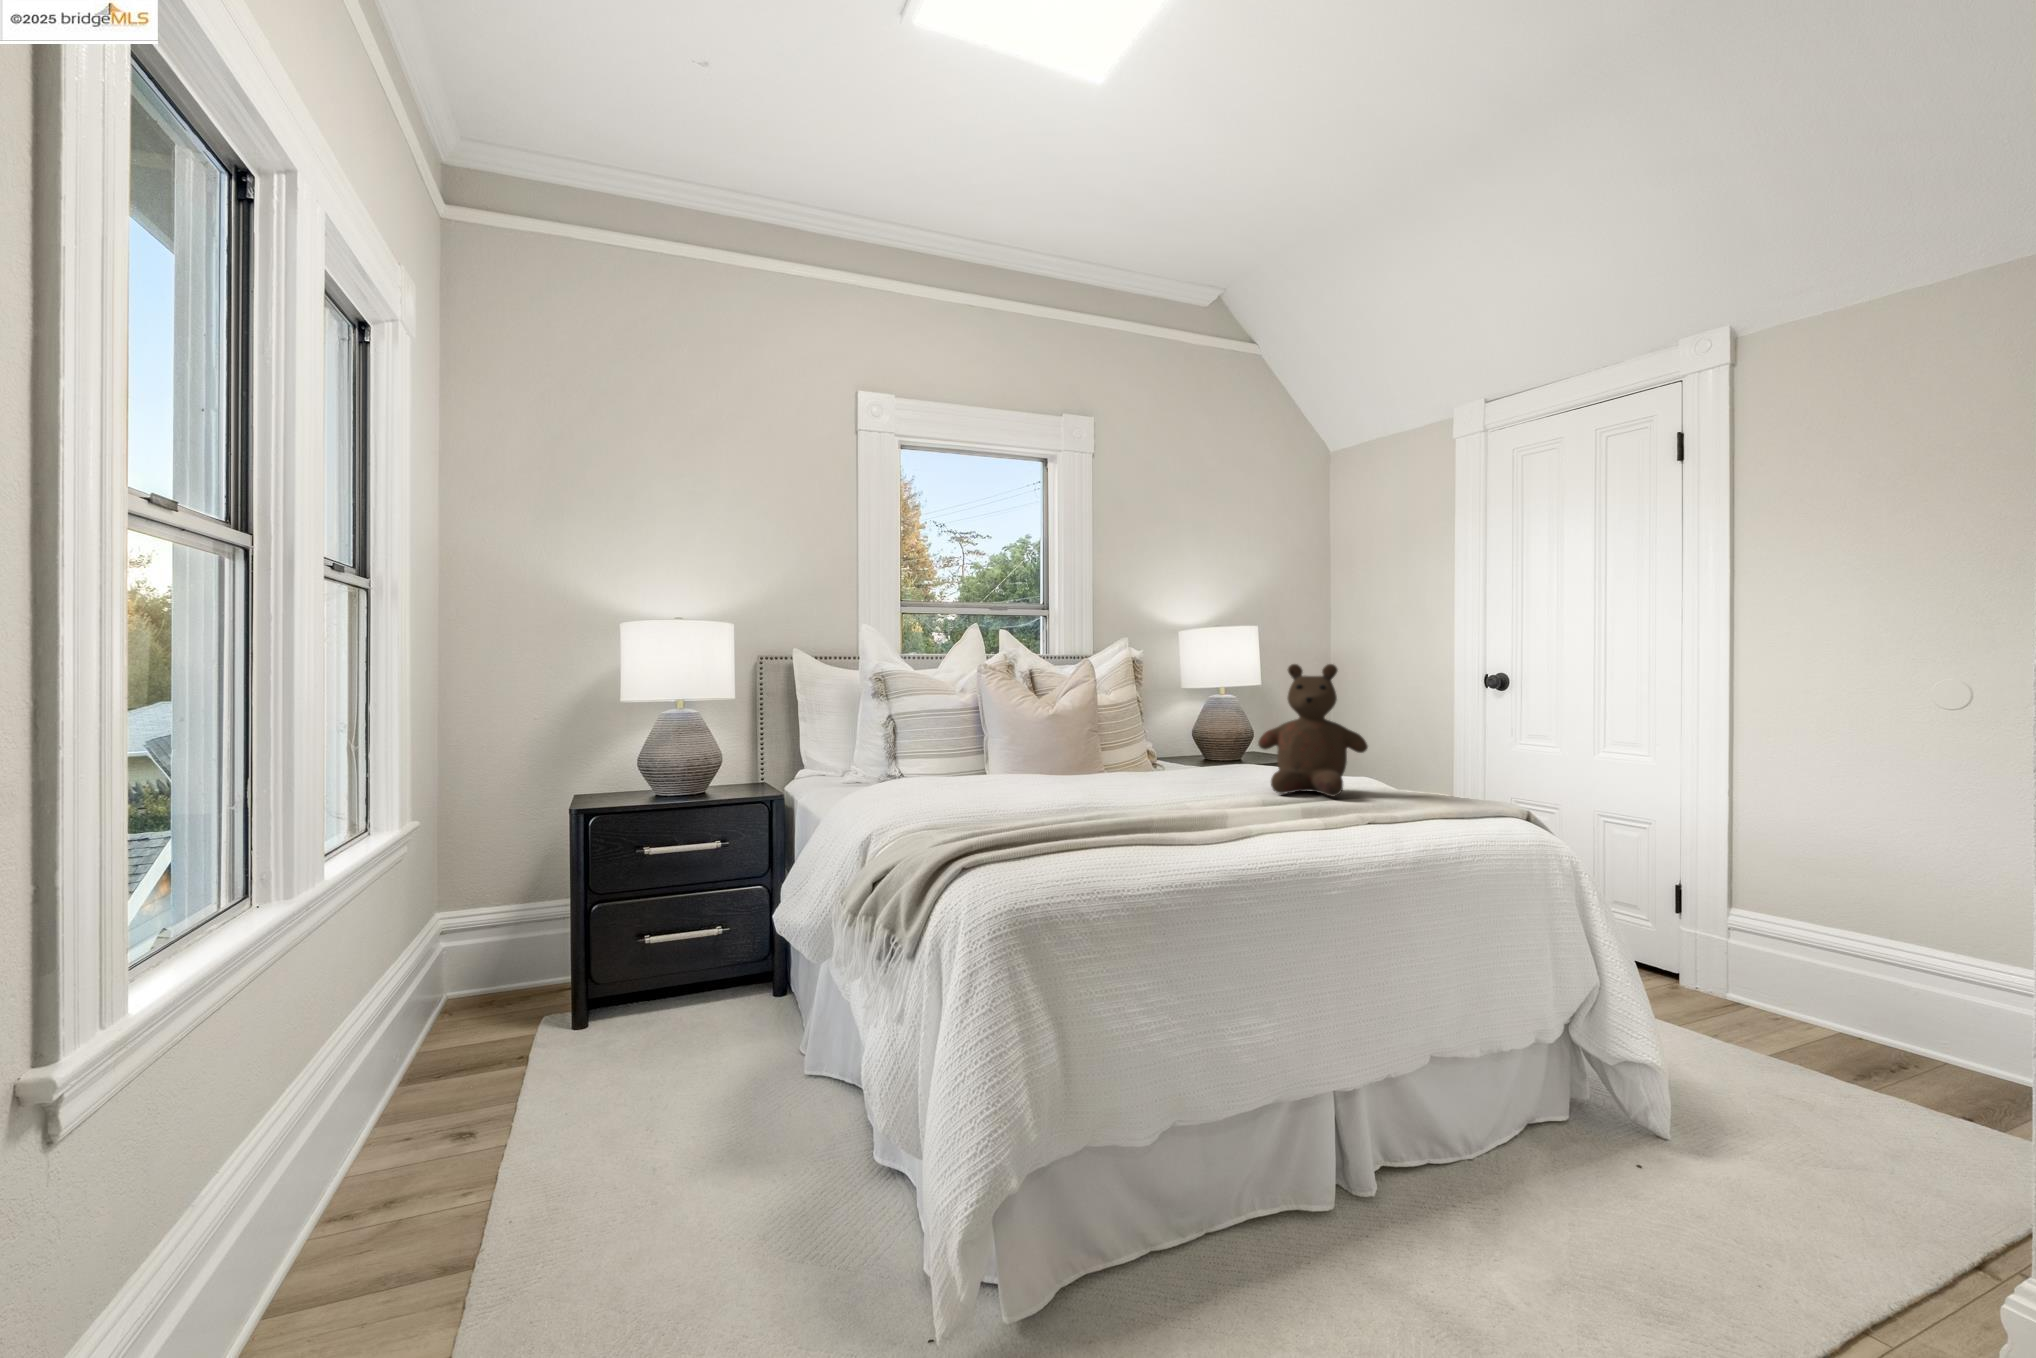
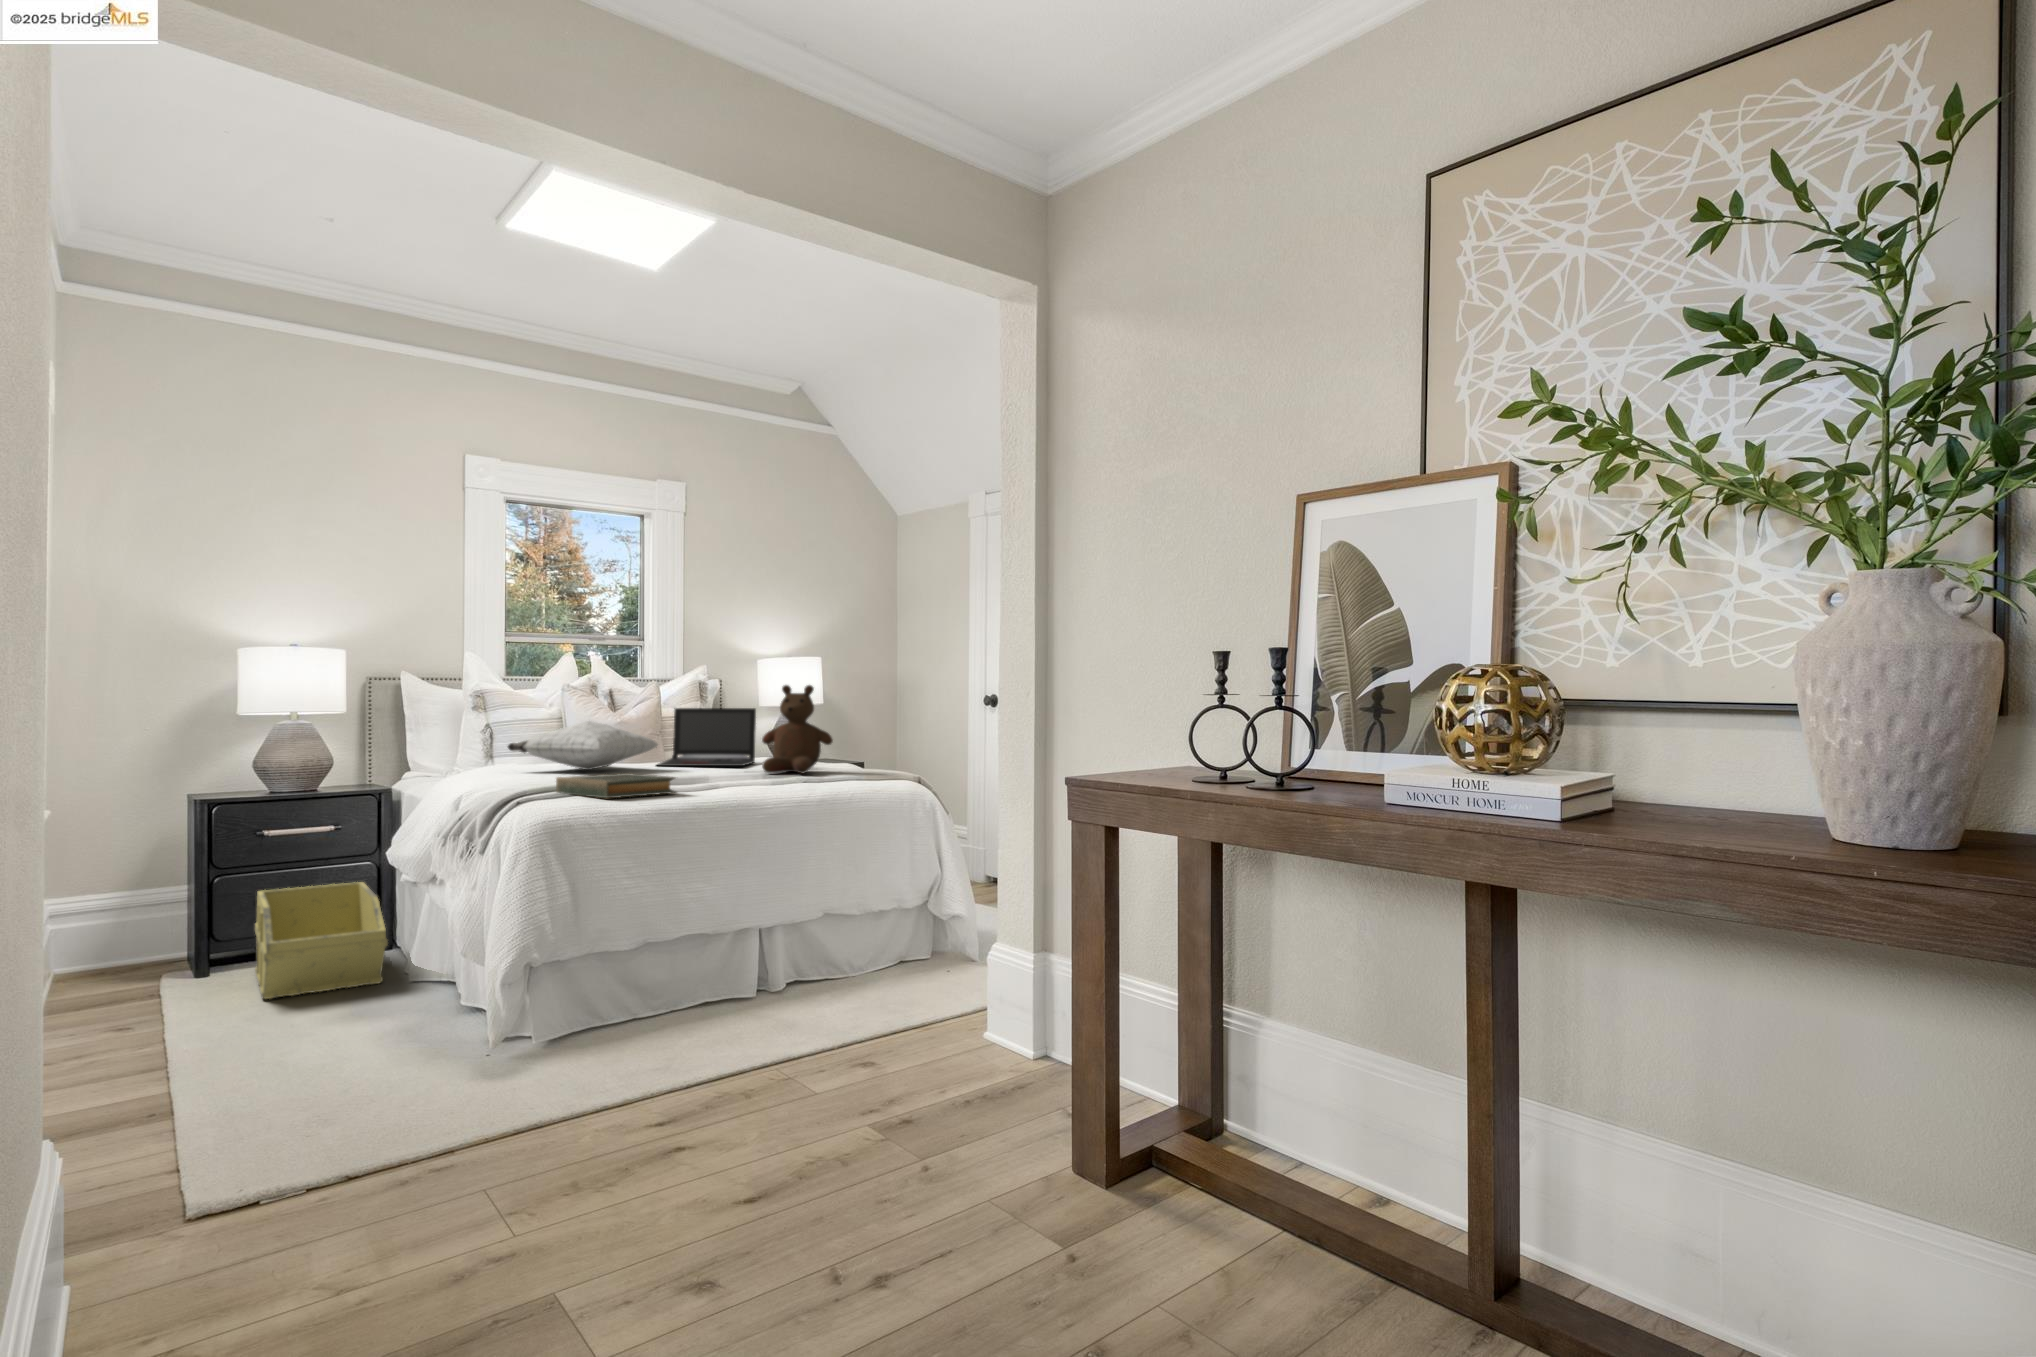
laptop: none [1104,695,1226,778] -> present [657,708,756,766]
pillow: none [926,714,1119,782] -> present [508,721,658,770]
hardback book: none [1027,802,1222,860] -> present [556,773,675,798]
storage bin: none [634,914,785,1092] -> present [255,882,388,999]

